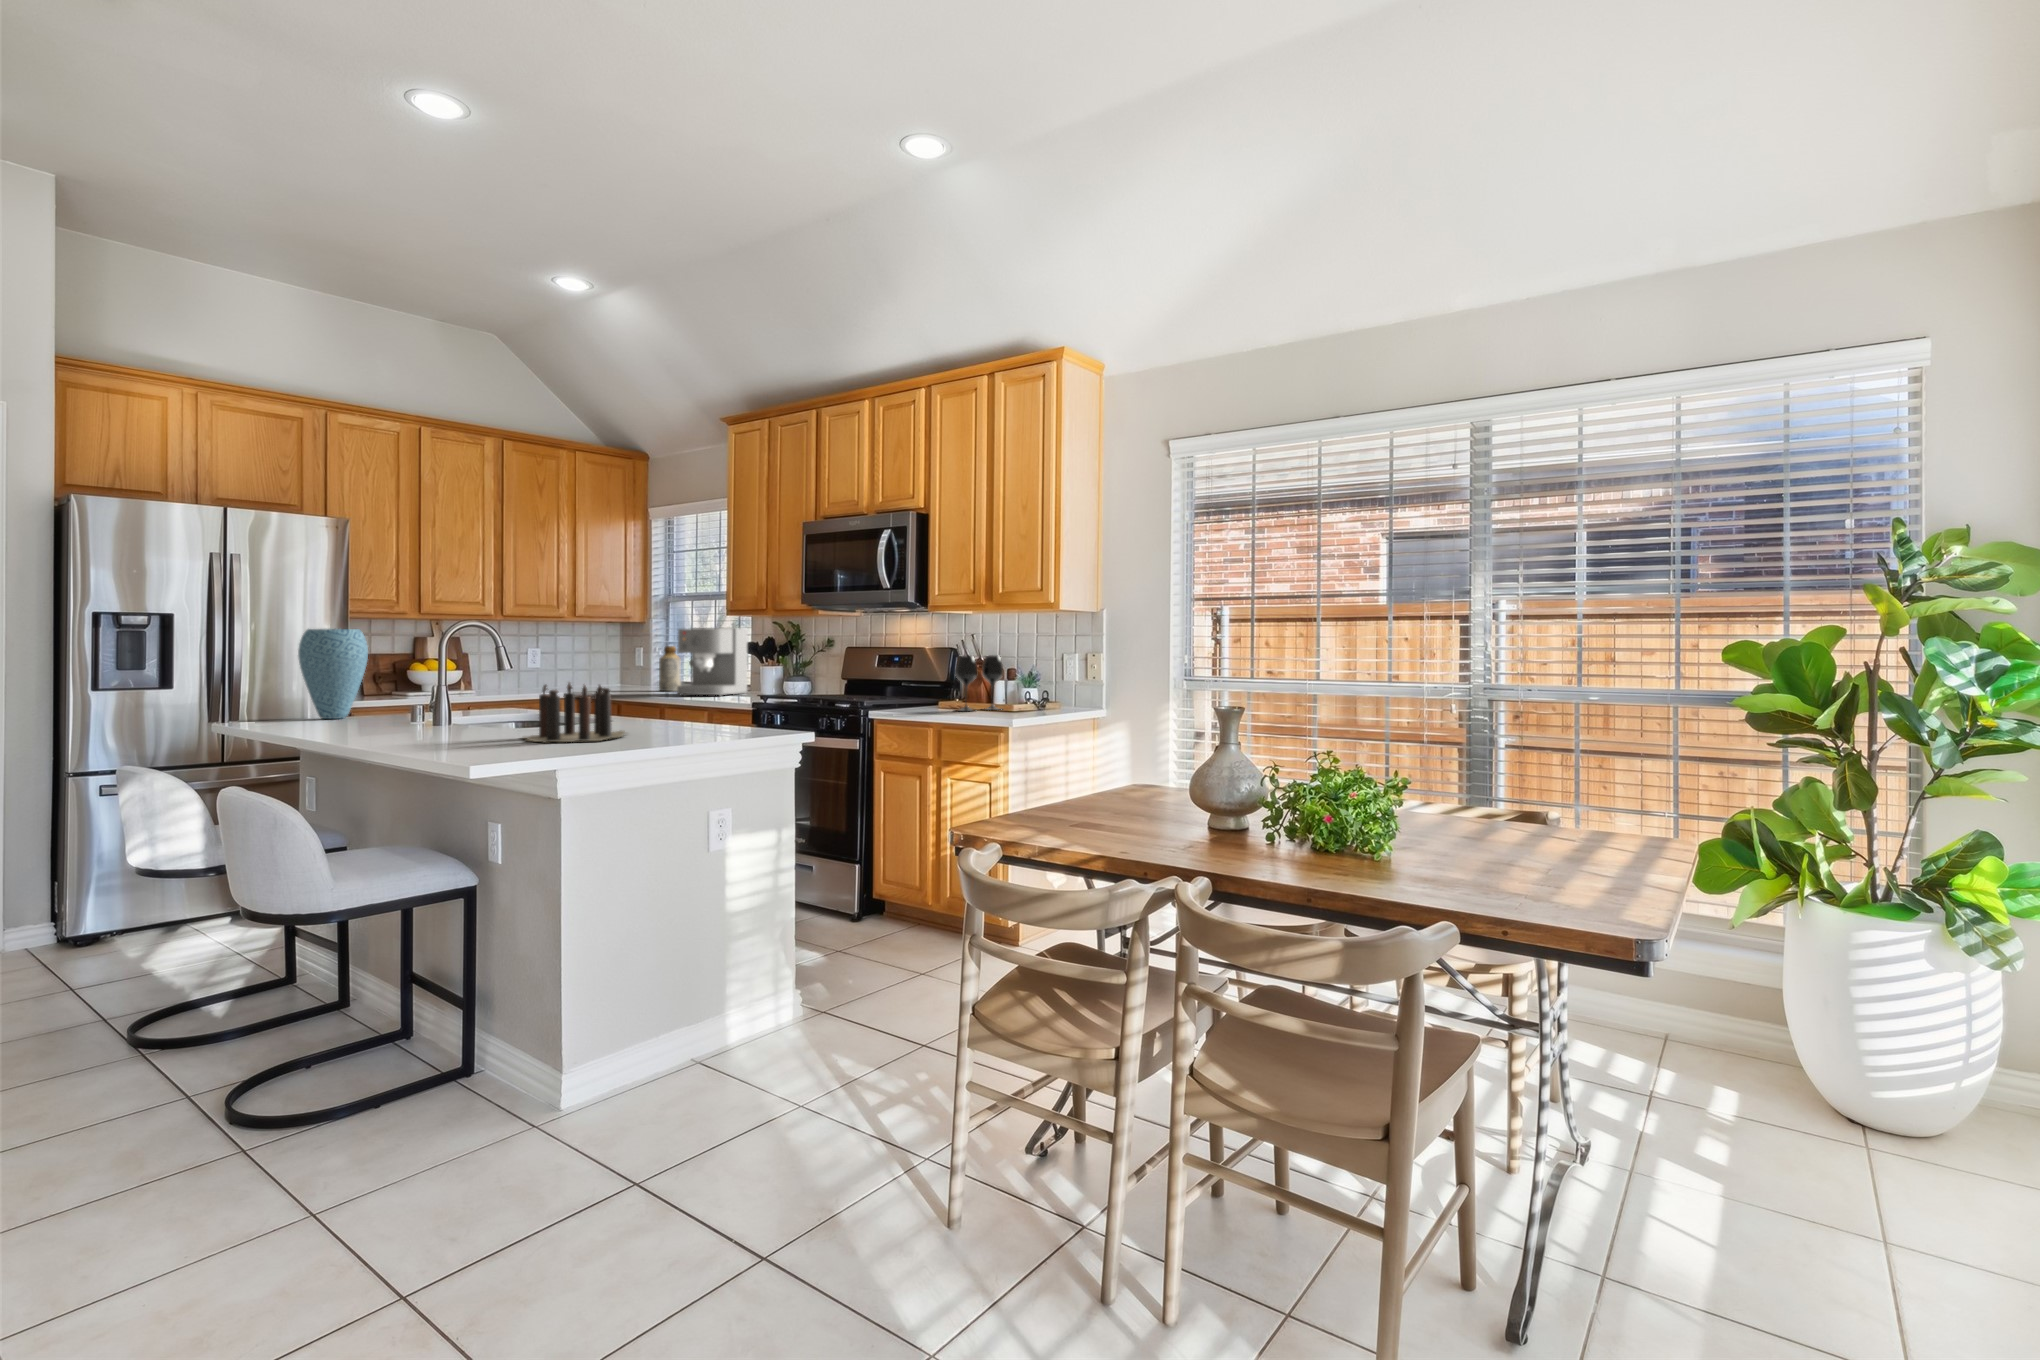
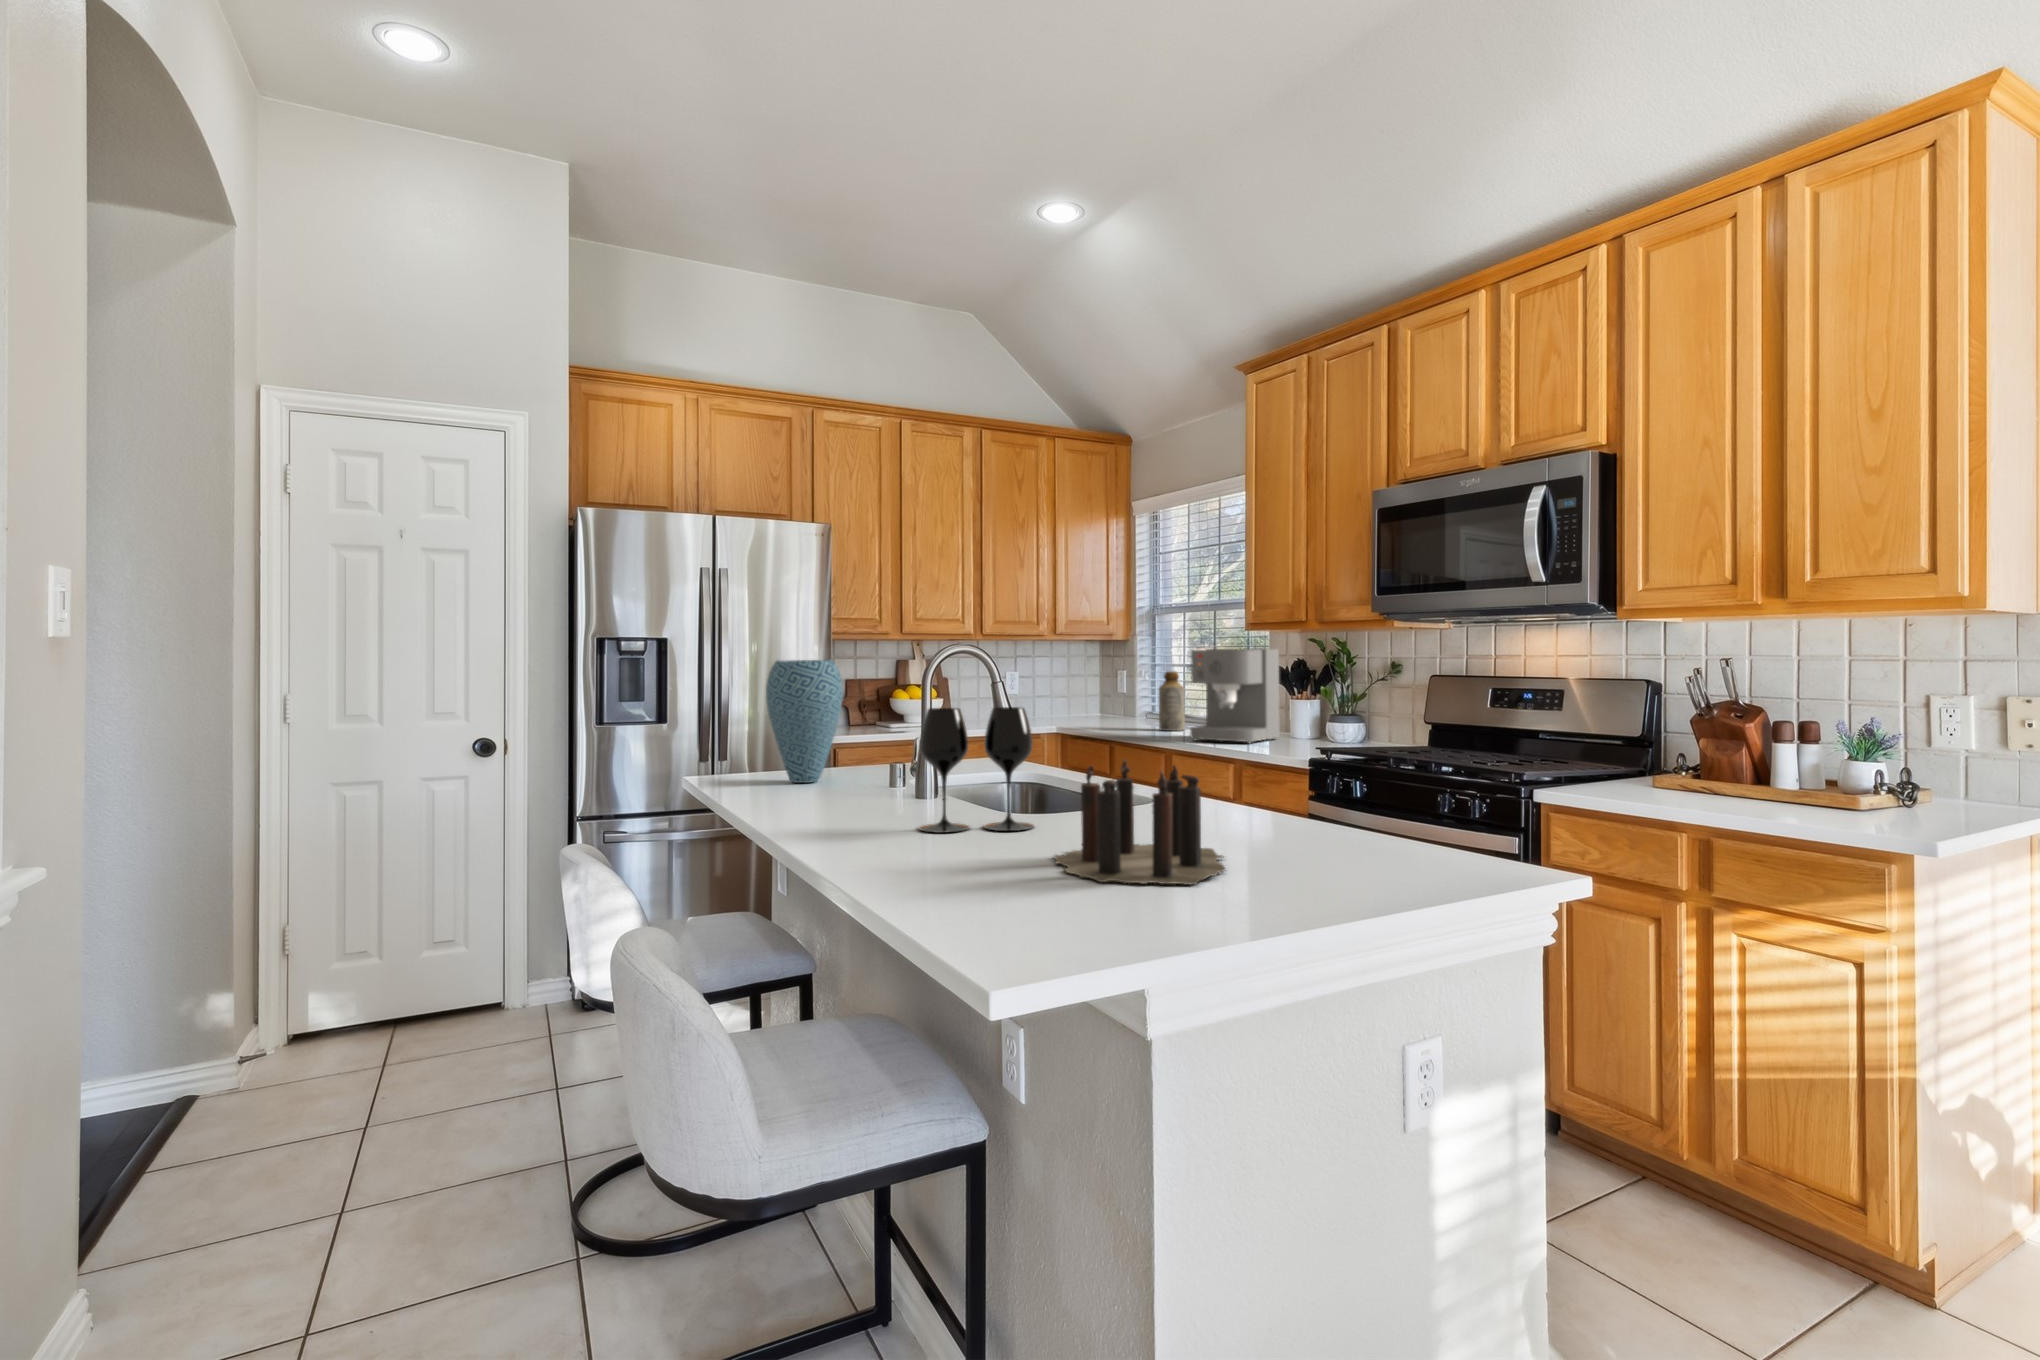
wine glass: present [955,656,1003,711] -> present [919,707,1033,833]

